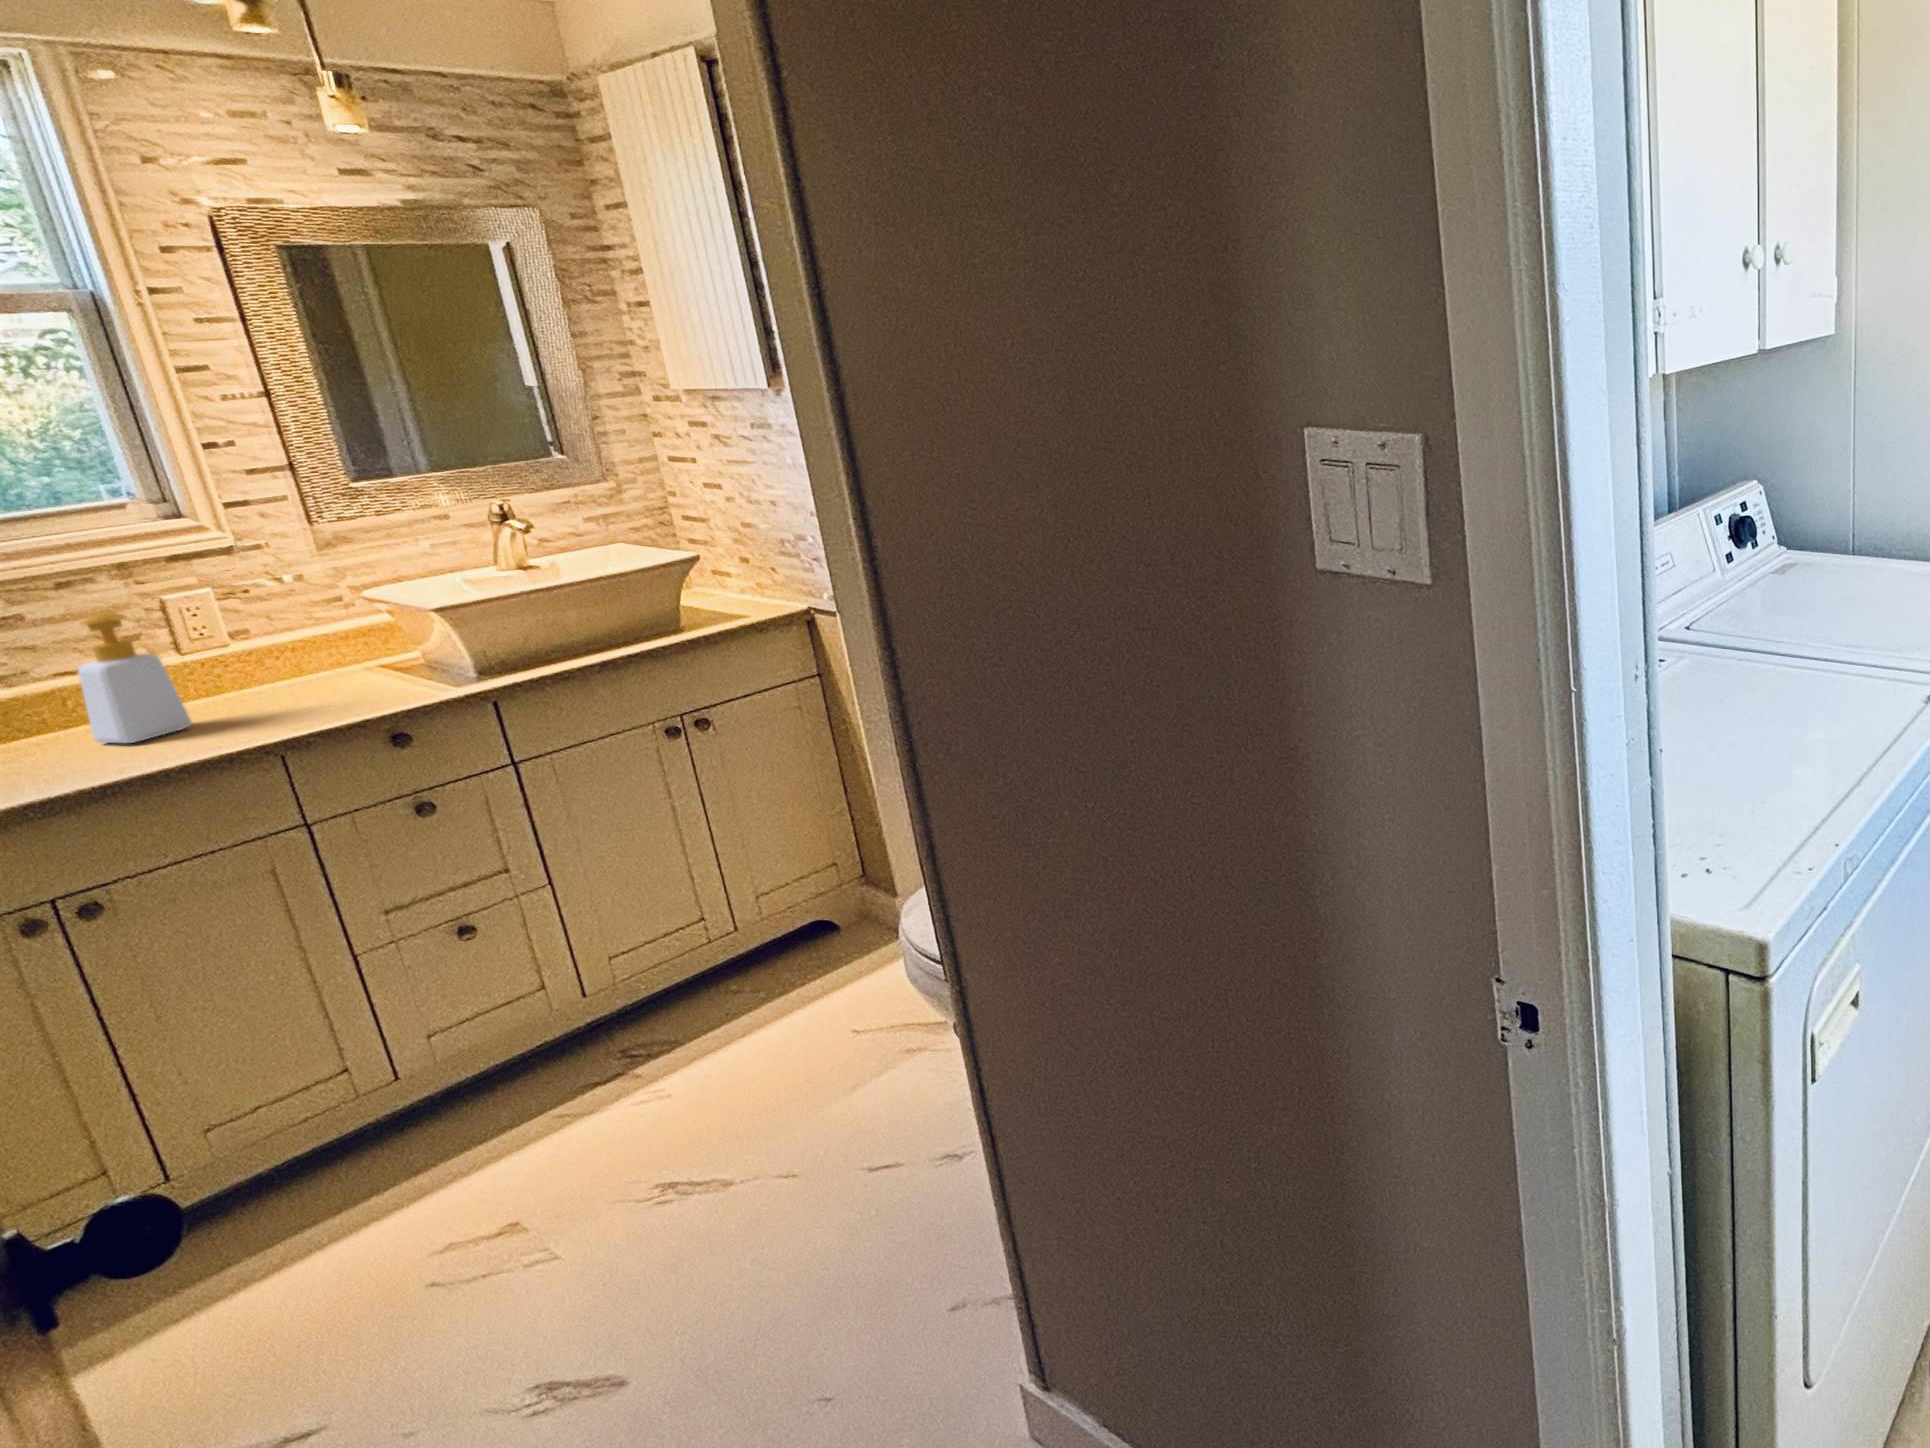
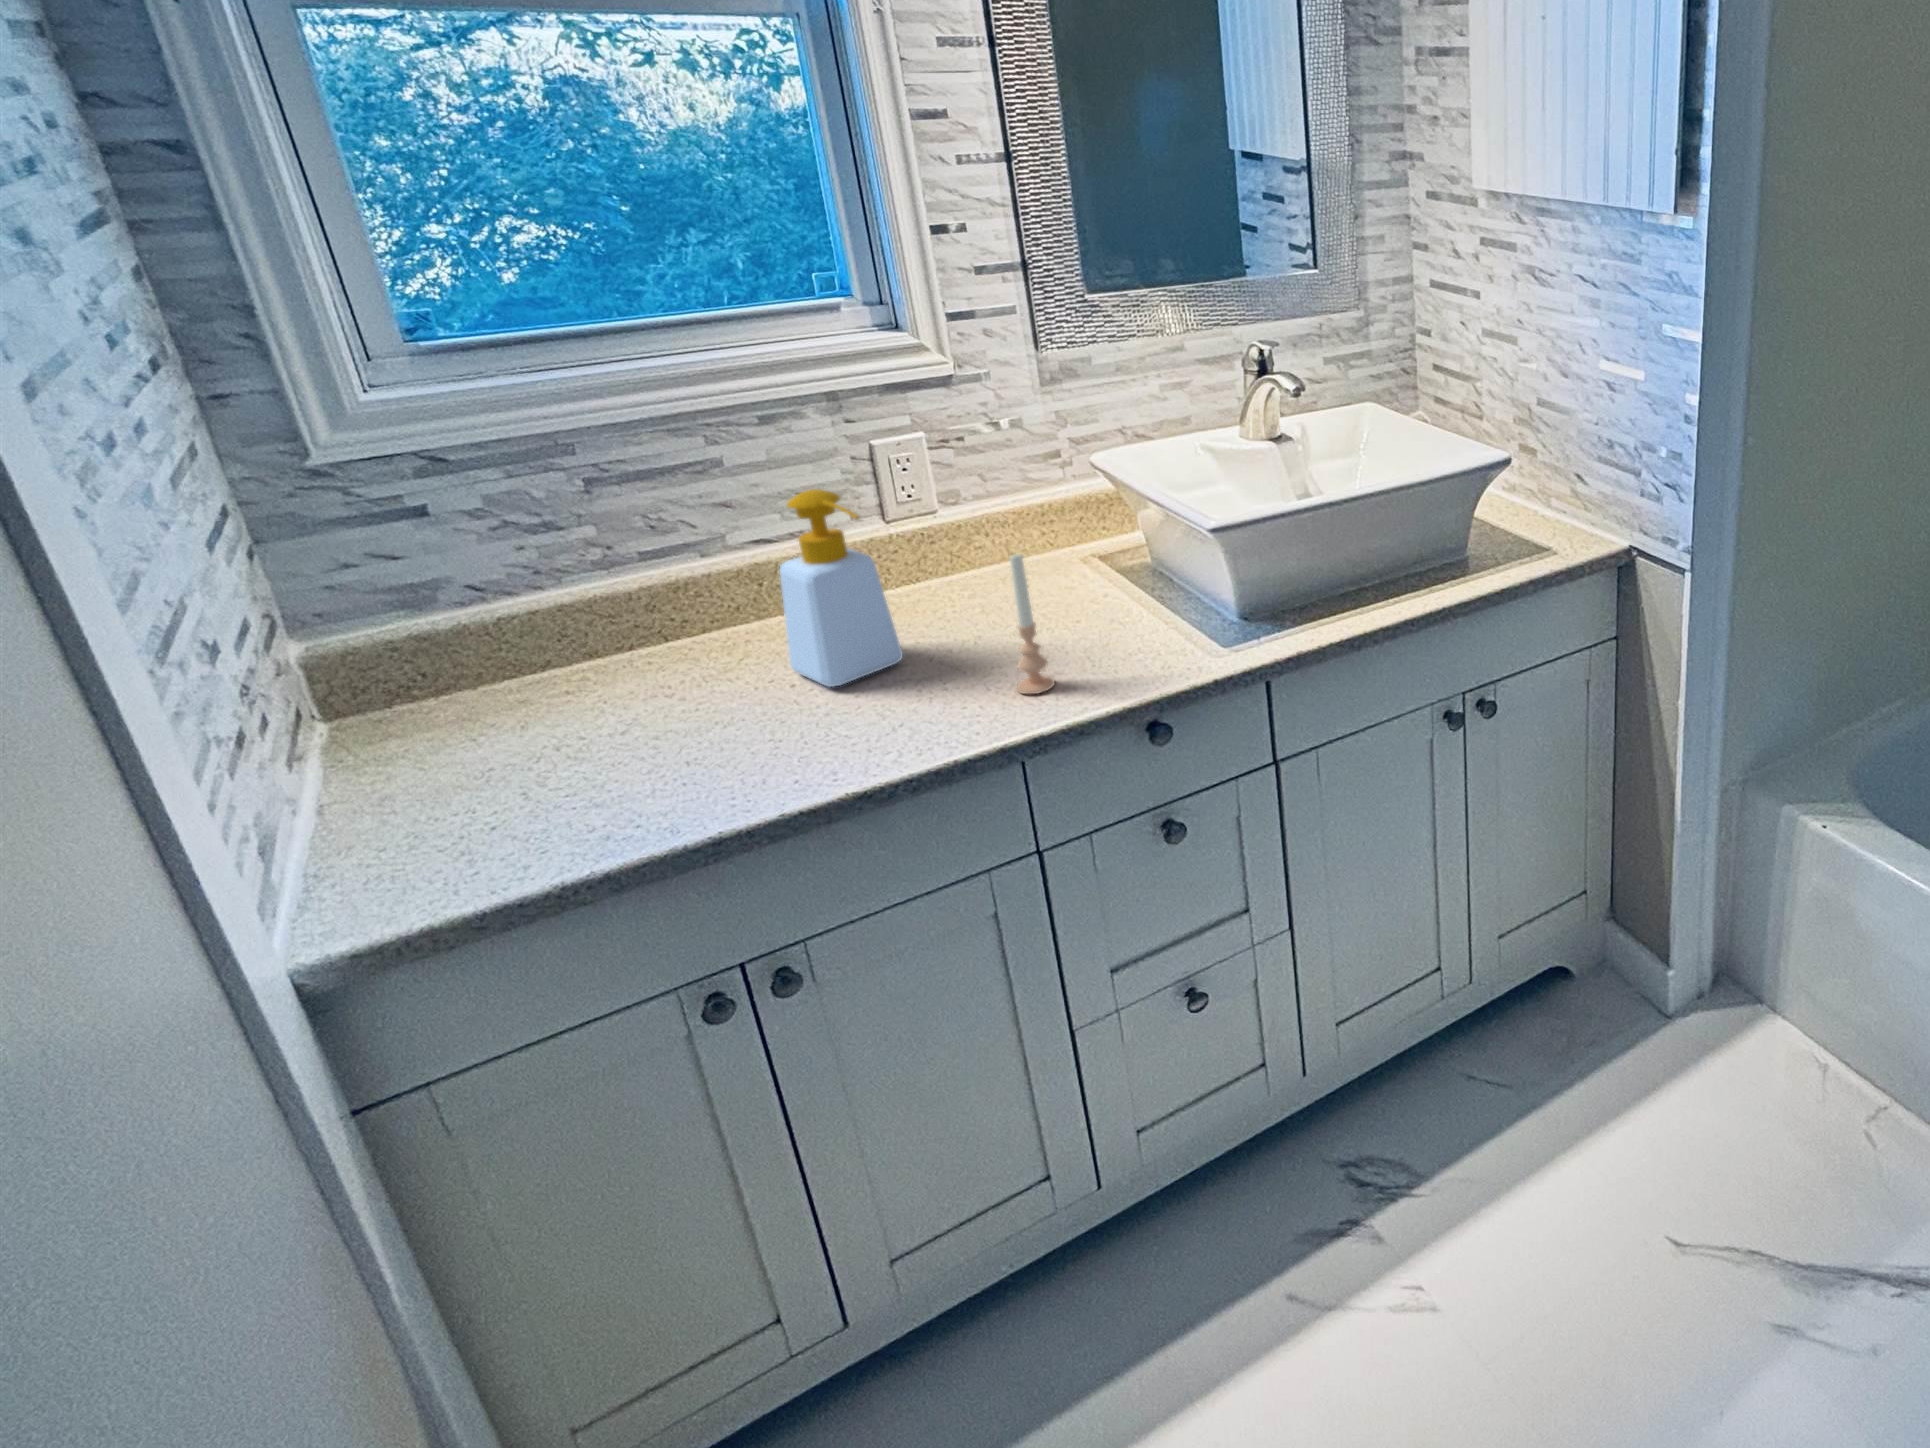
candle: none [265,631,315,725] -> present [1010,553,1054,694]

